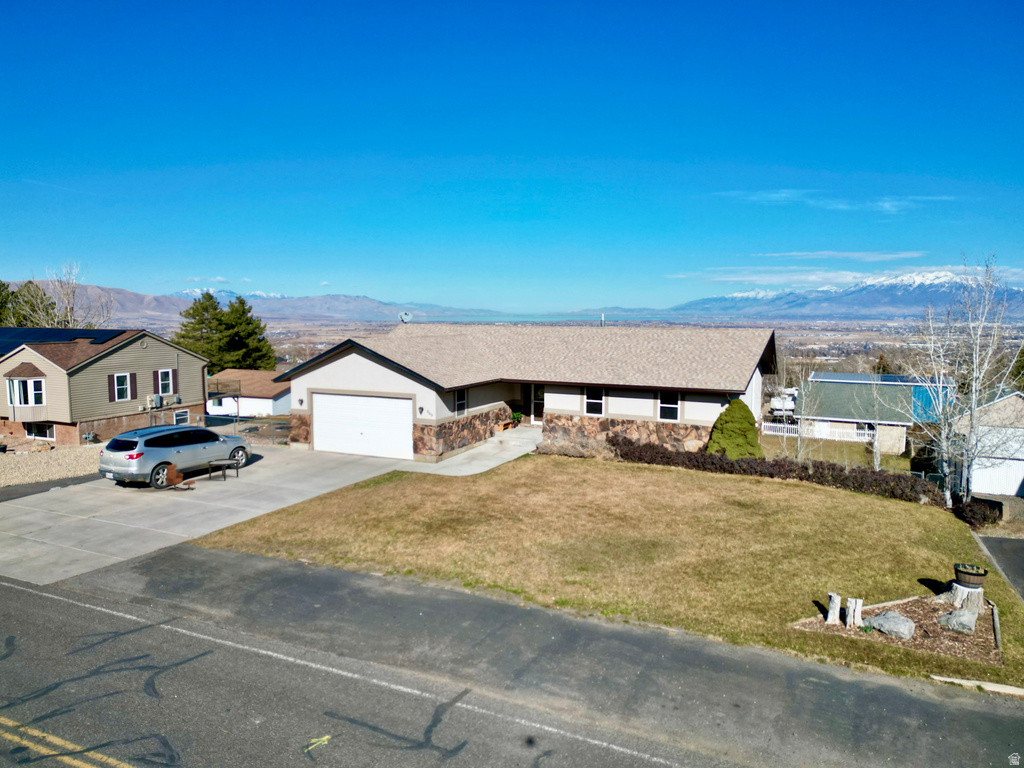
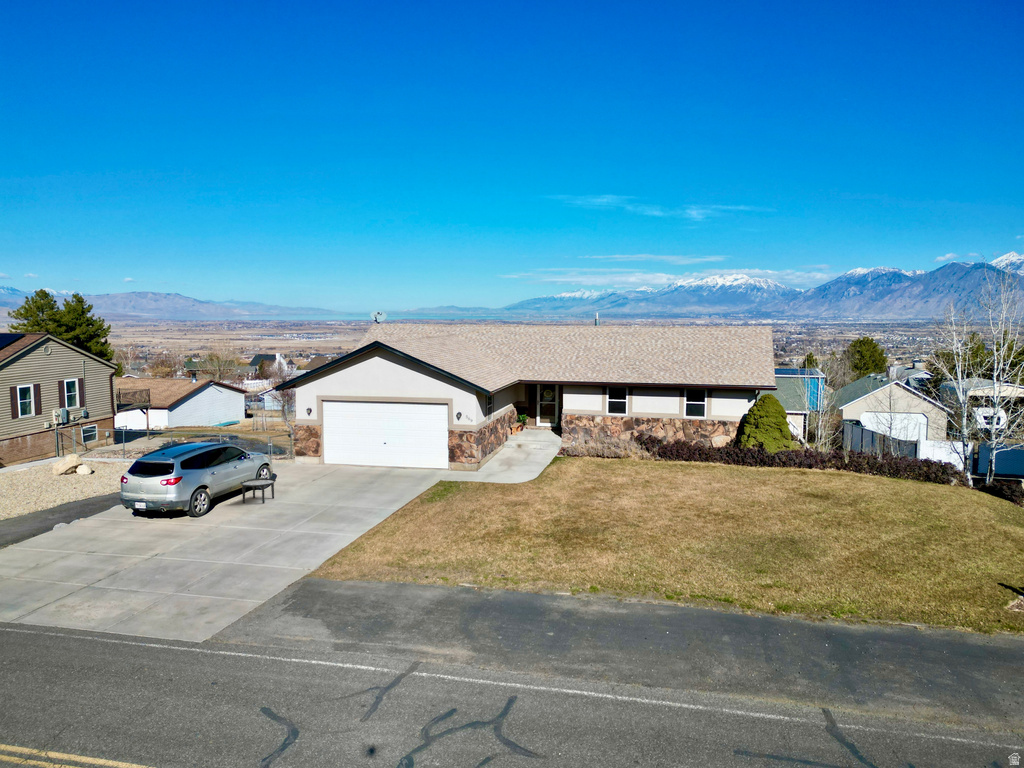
lounge chair: present [166,464,195,490] -> none [206,488,240,518]

